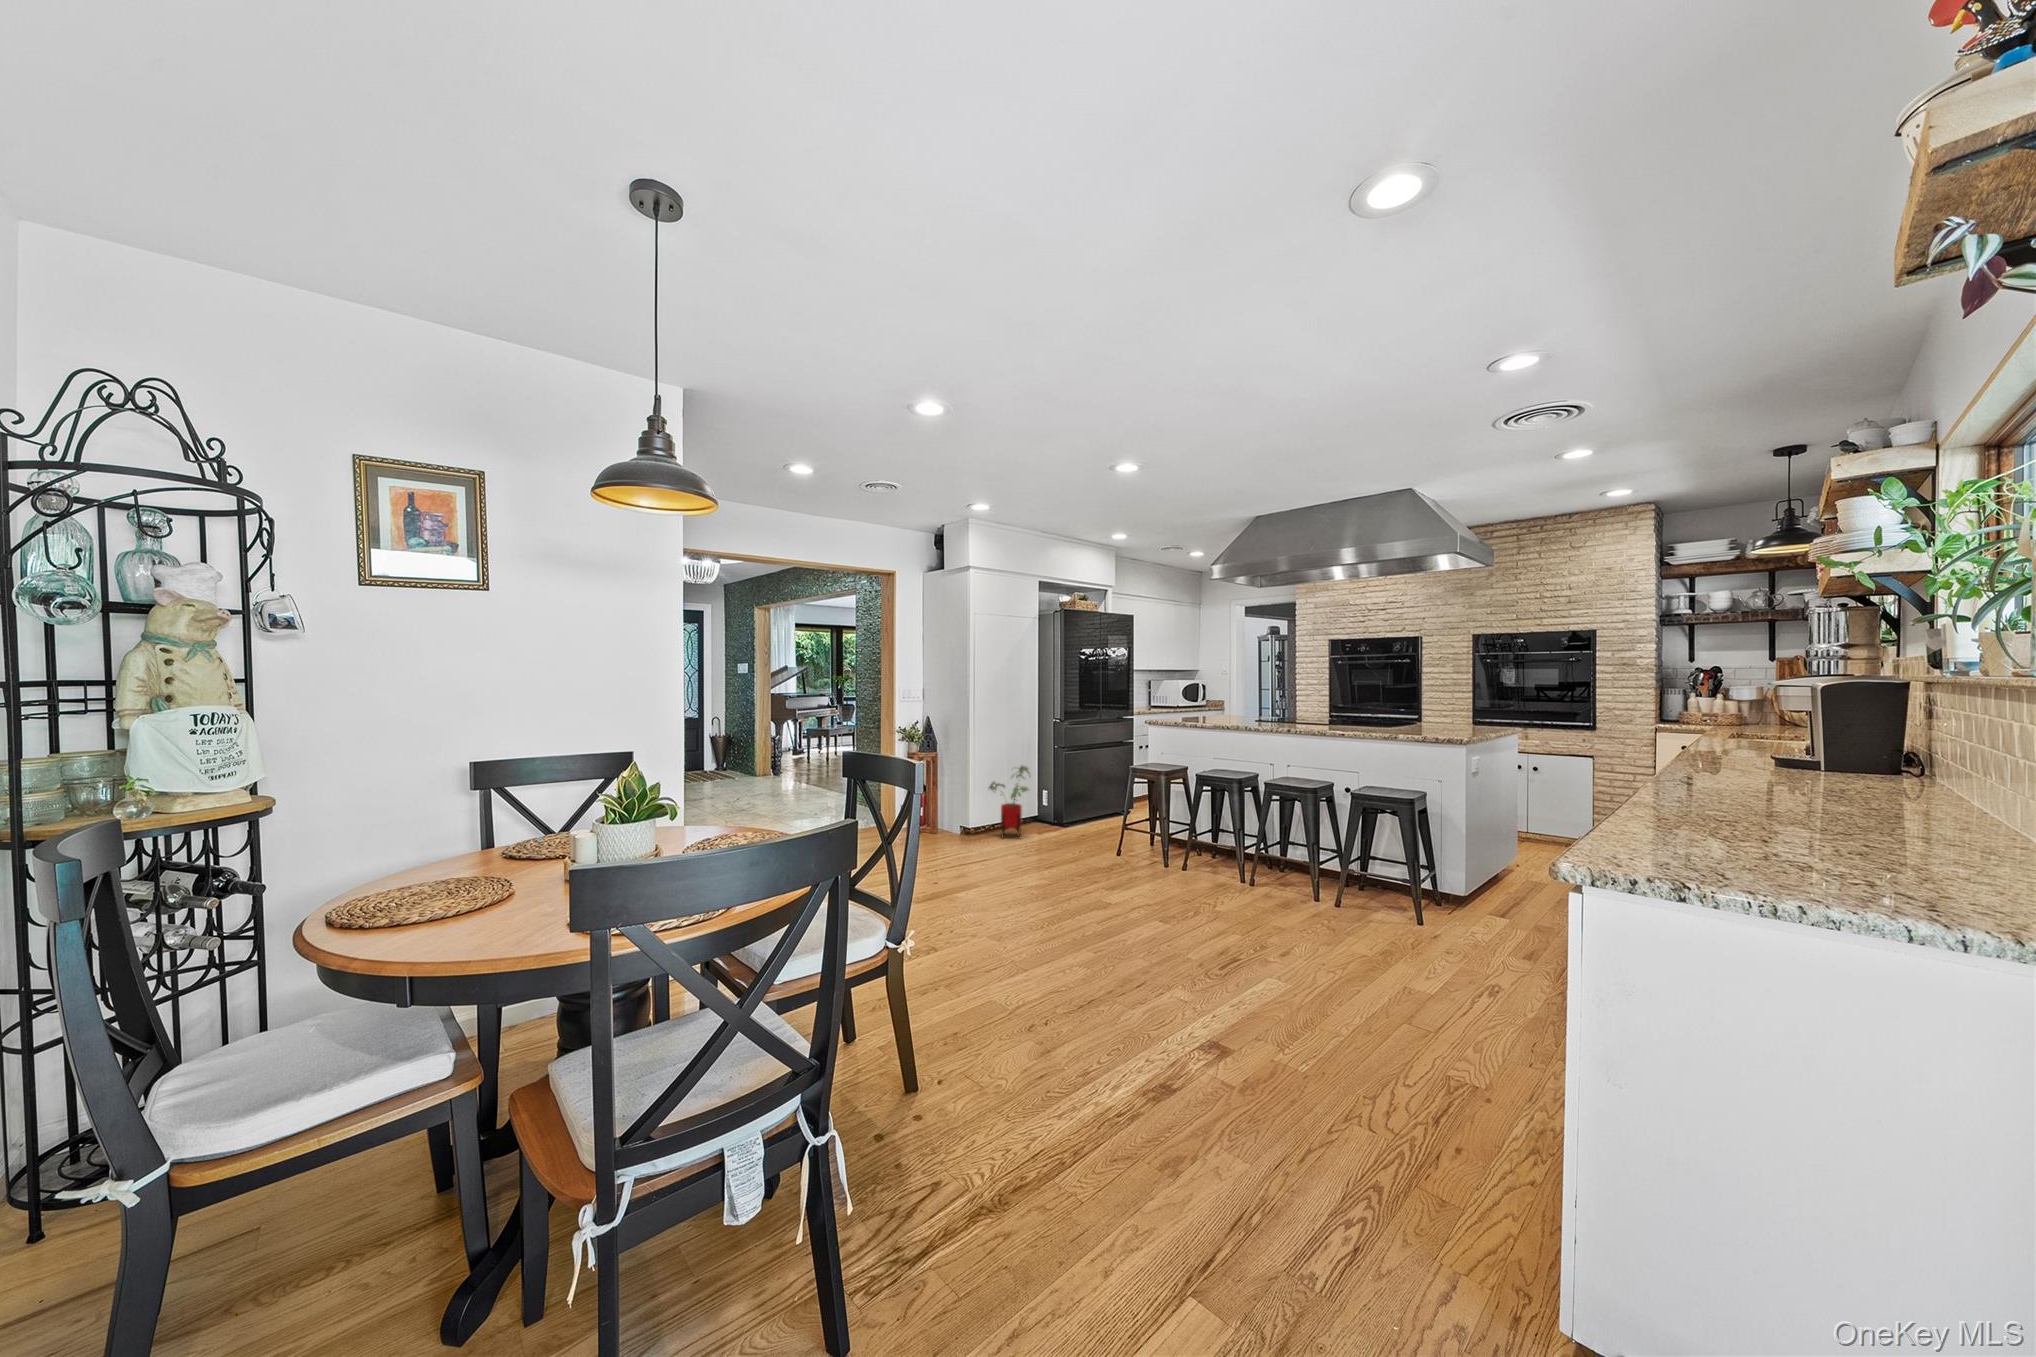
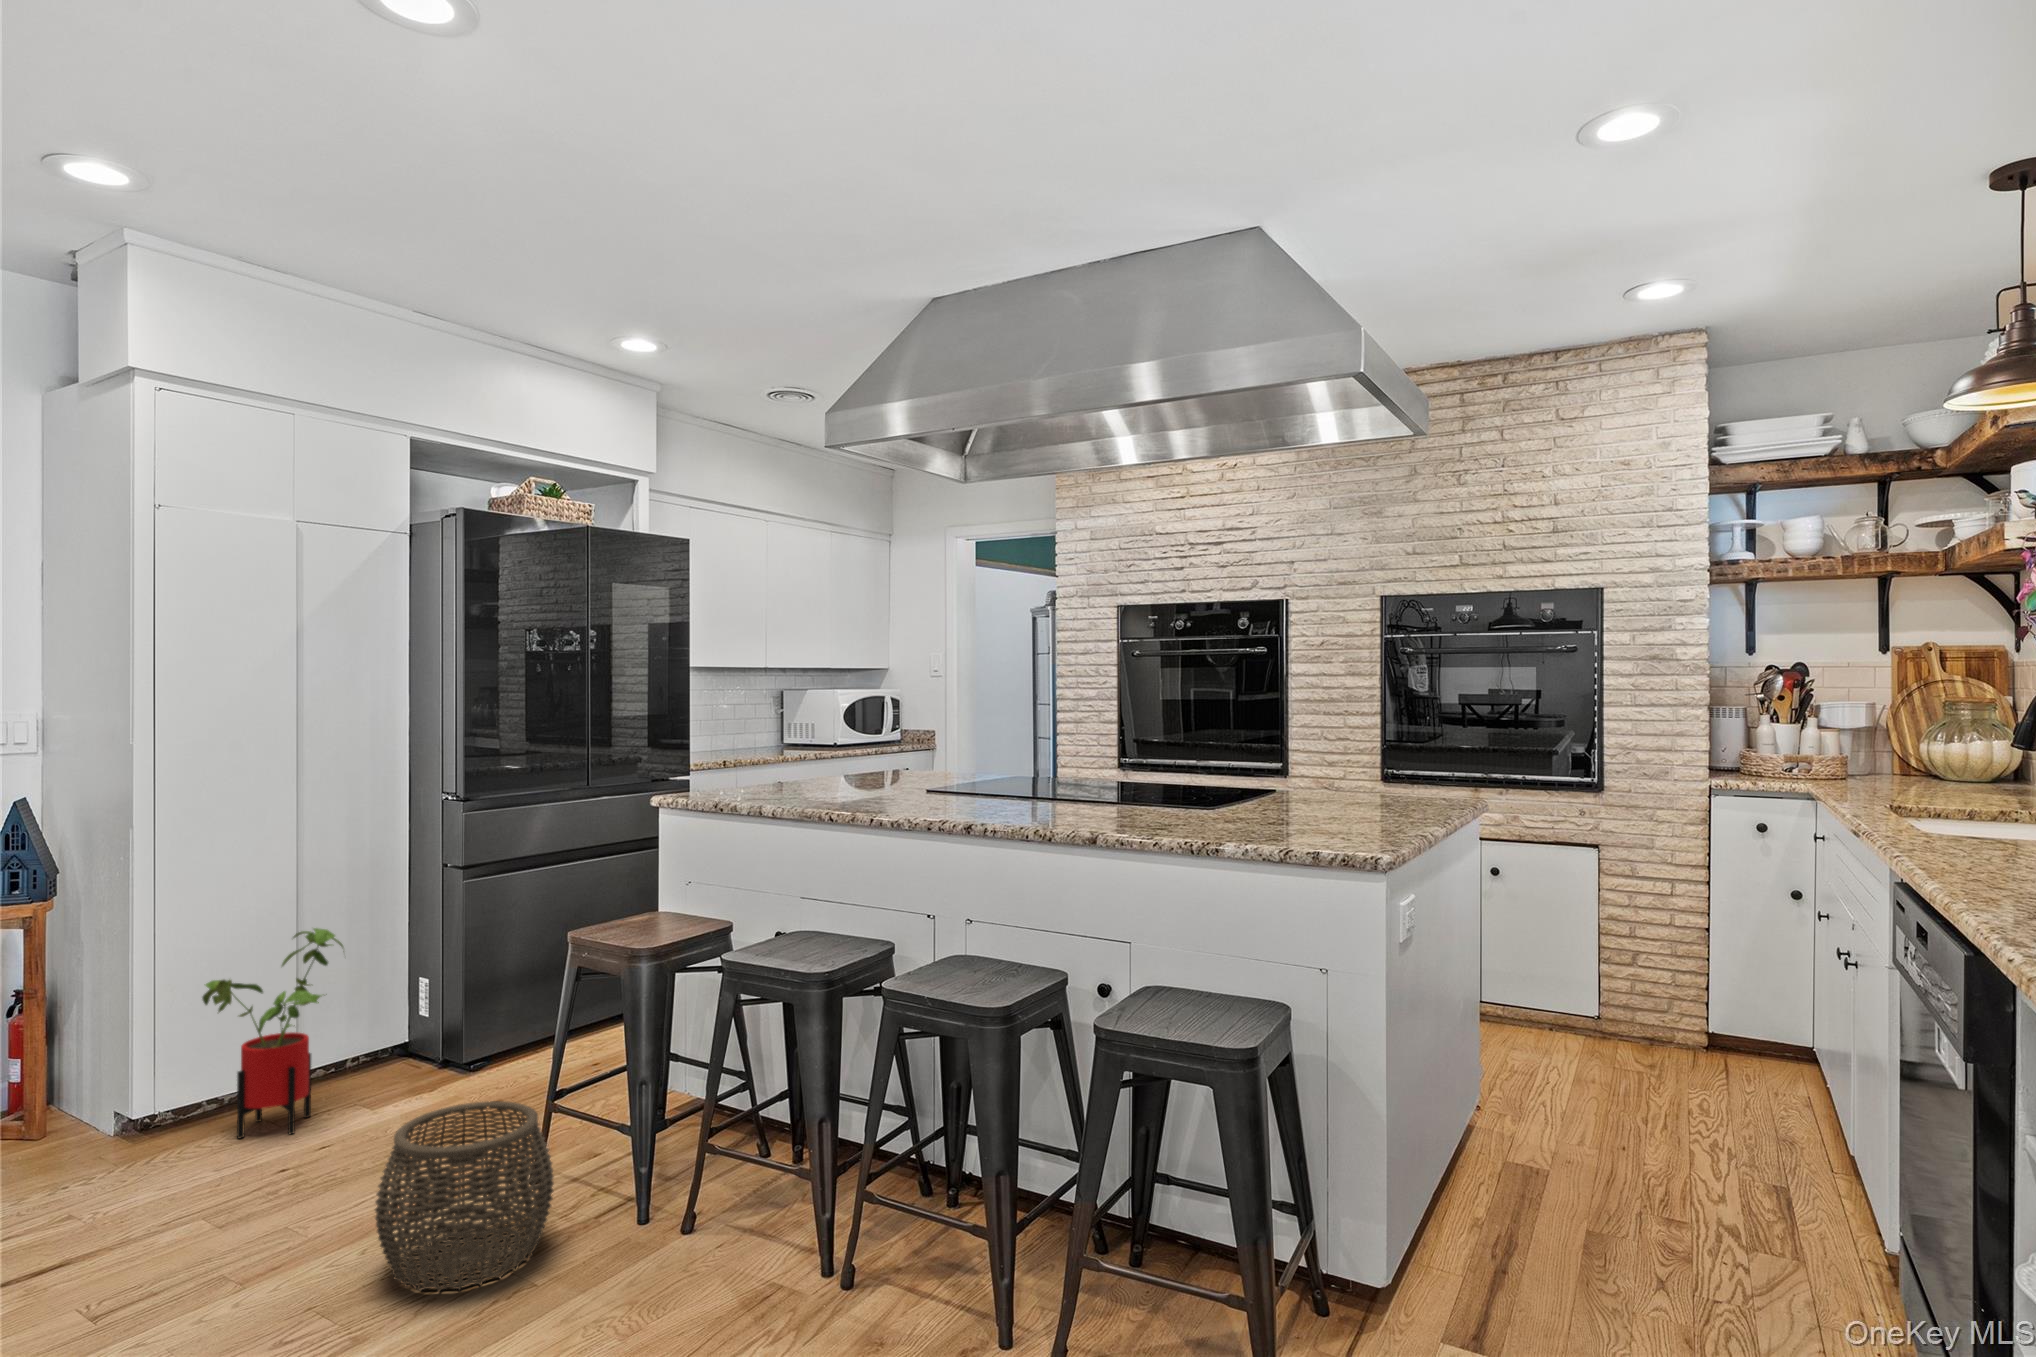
woven basket: none [1087,820,1141,875] -> present [375,1101,554,1292]

